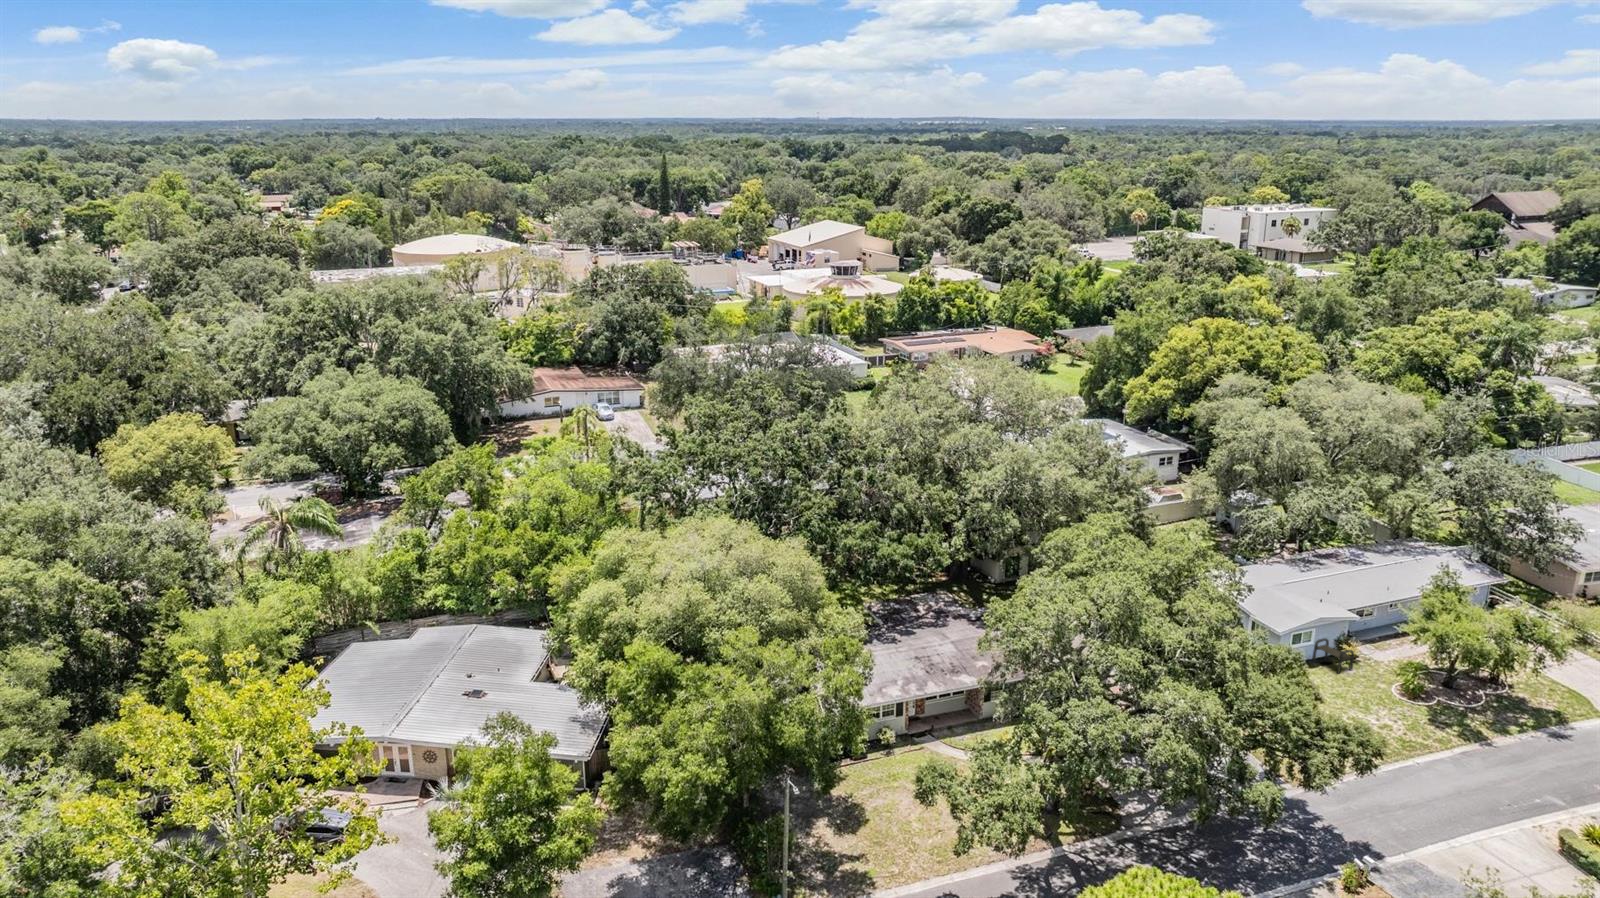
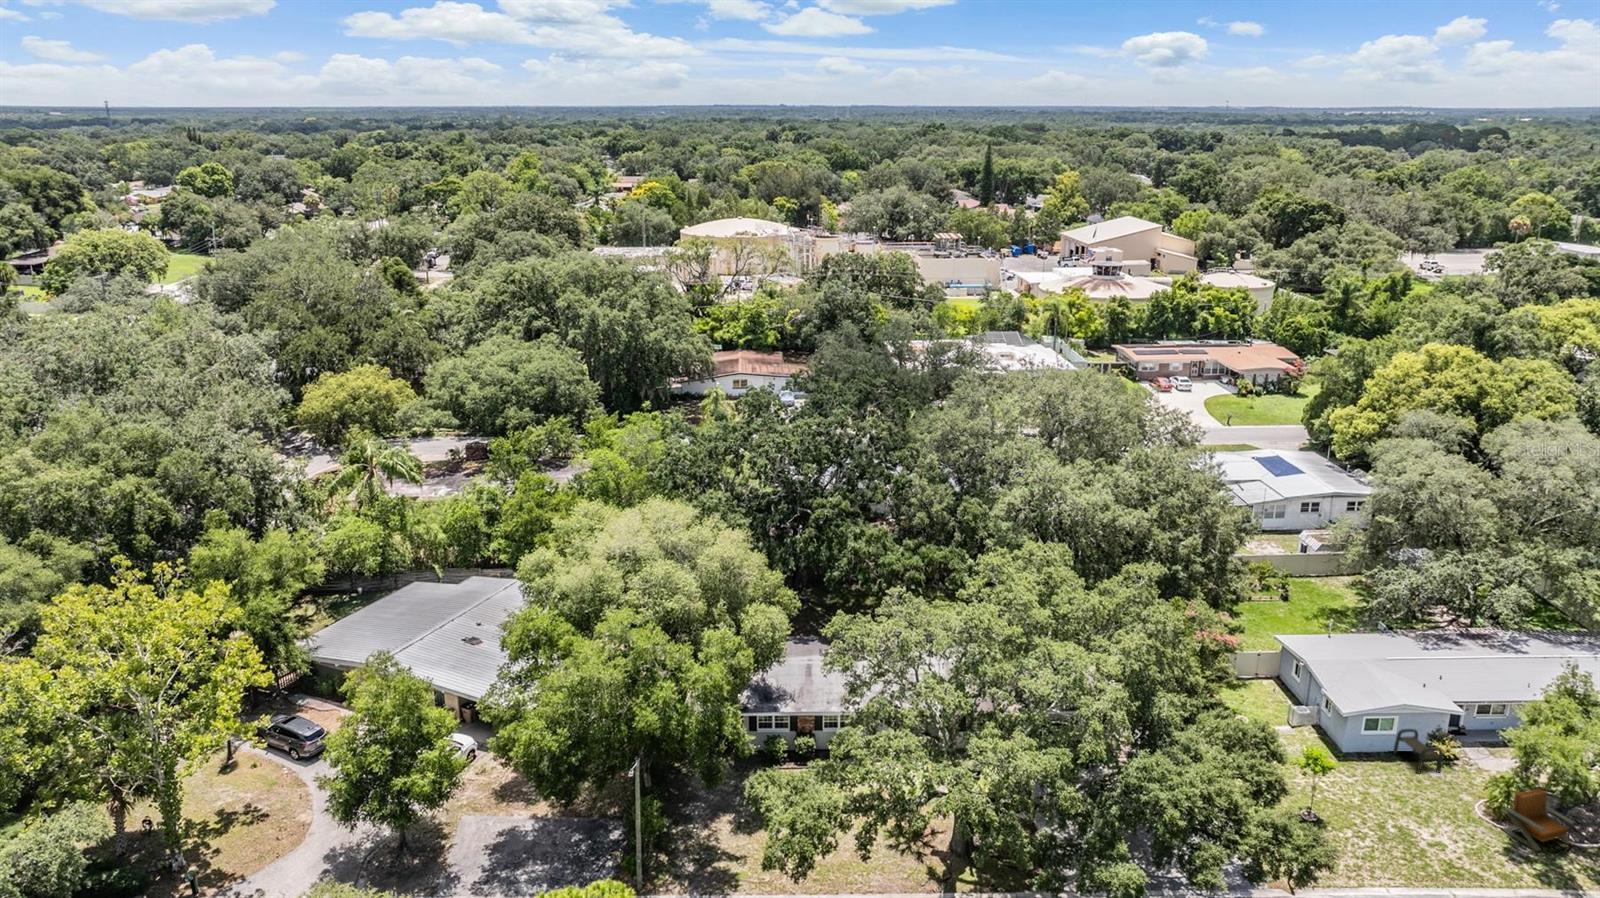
lounge chair: none [1417,668,1468,717] -> present [1502,788,1574,851]

